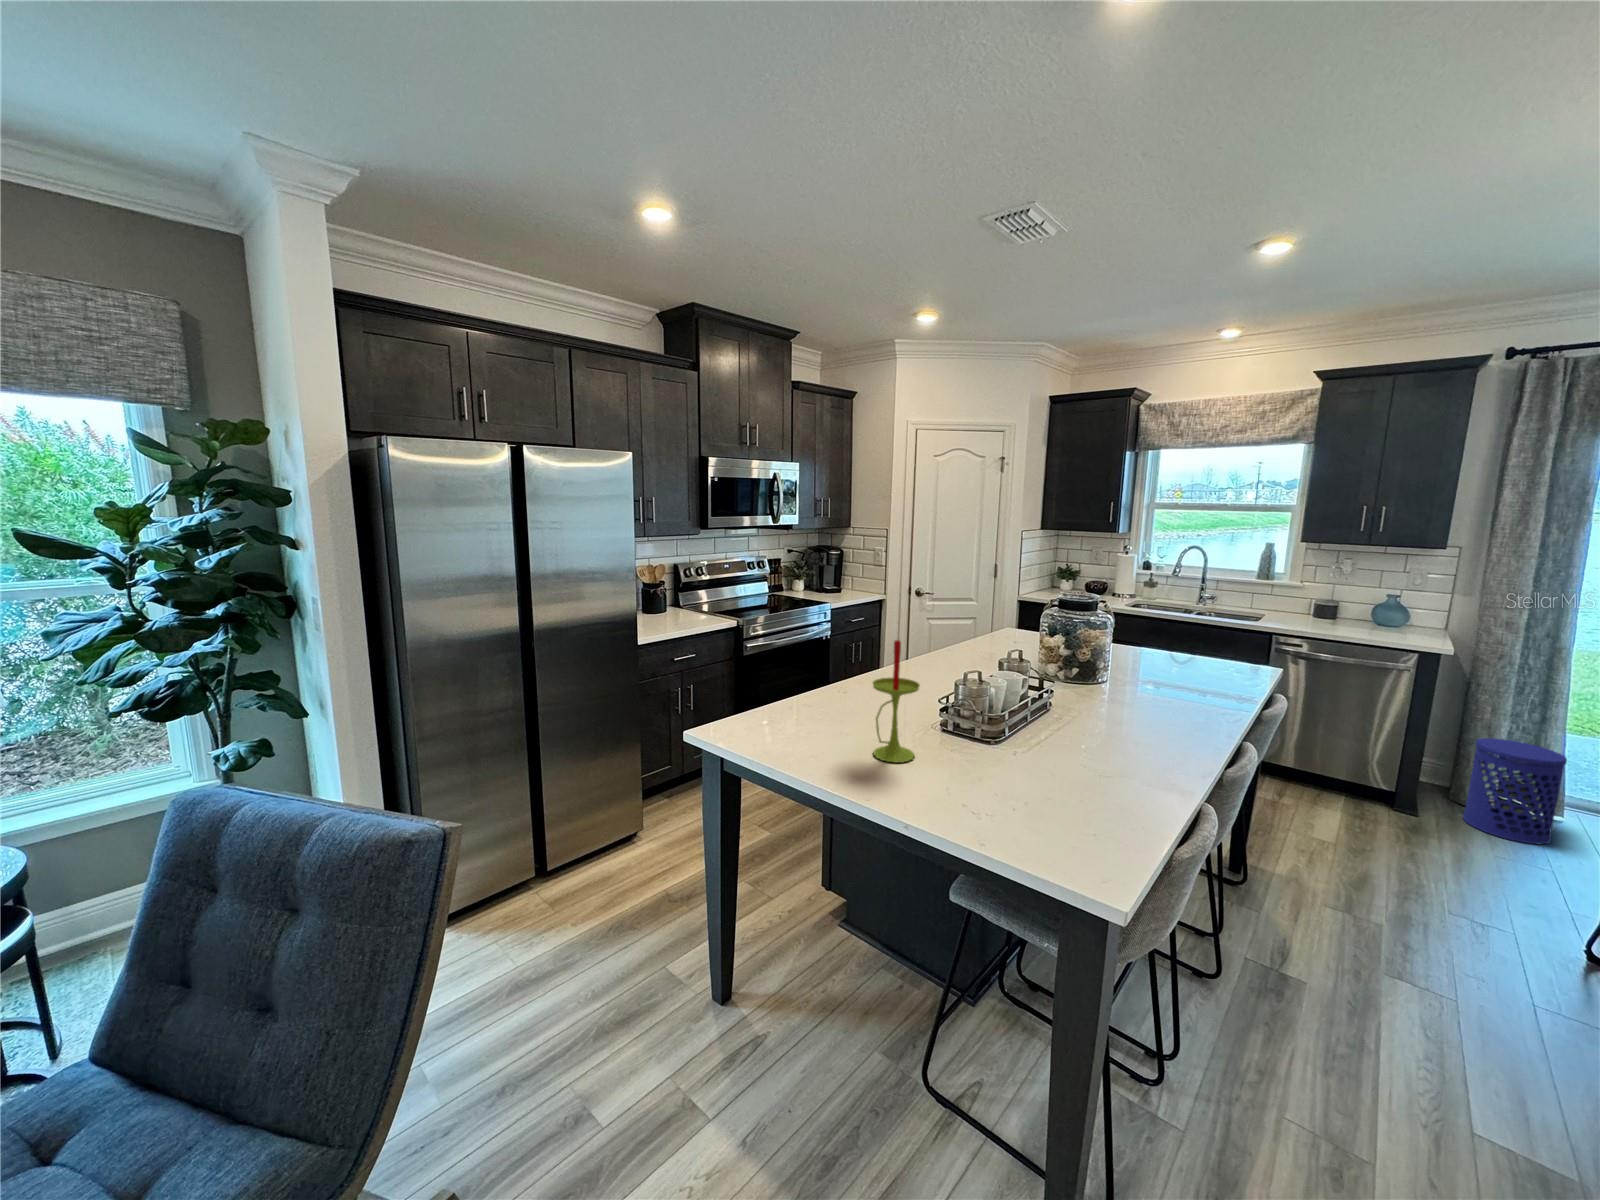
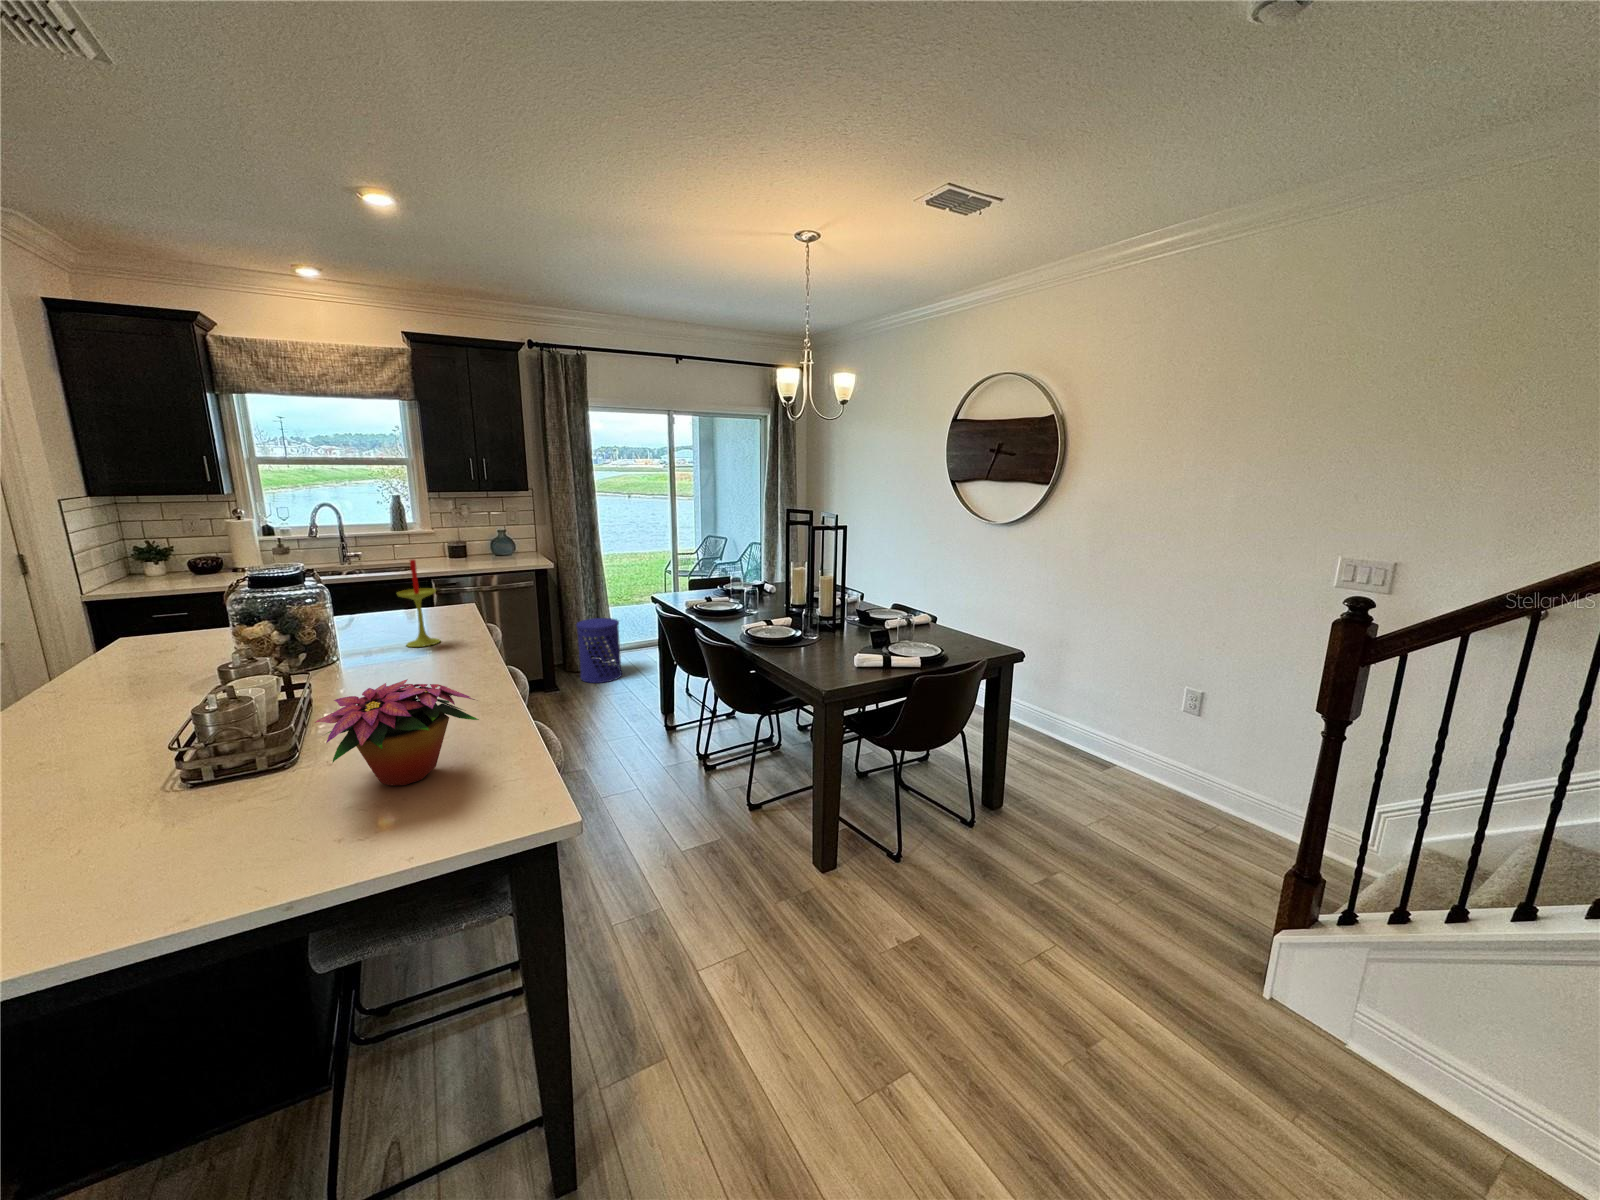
candle: present [873,640,920,763] -> present [397,560,440,647]
flower arrangement: none [976,699,1117,796] -> present [315,679,479,786]

